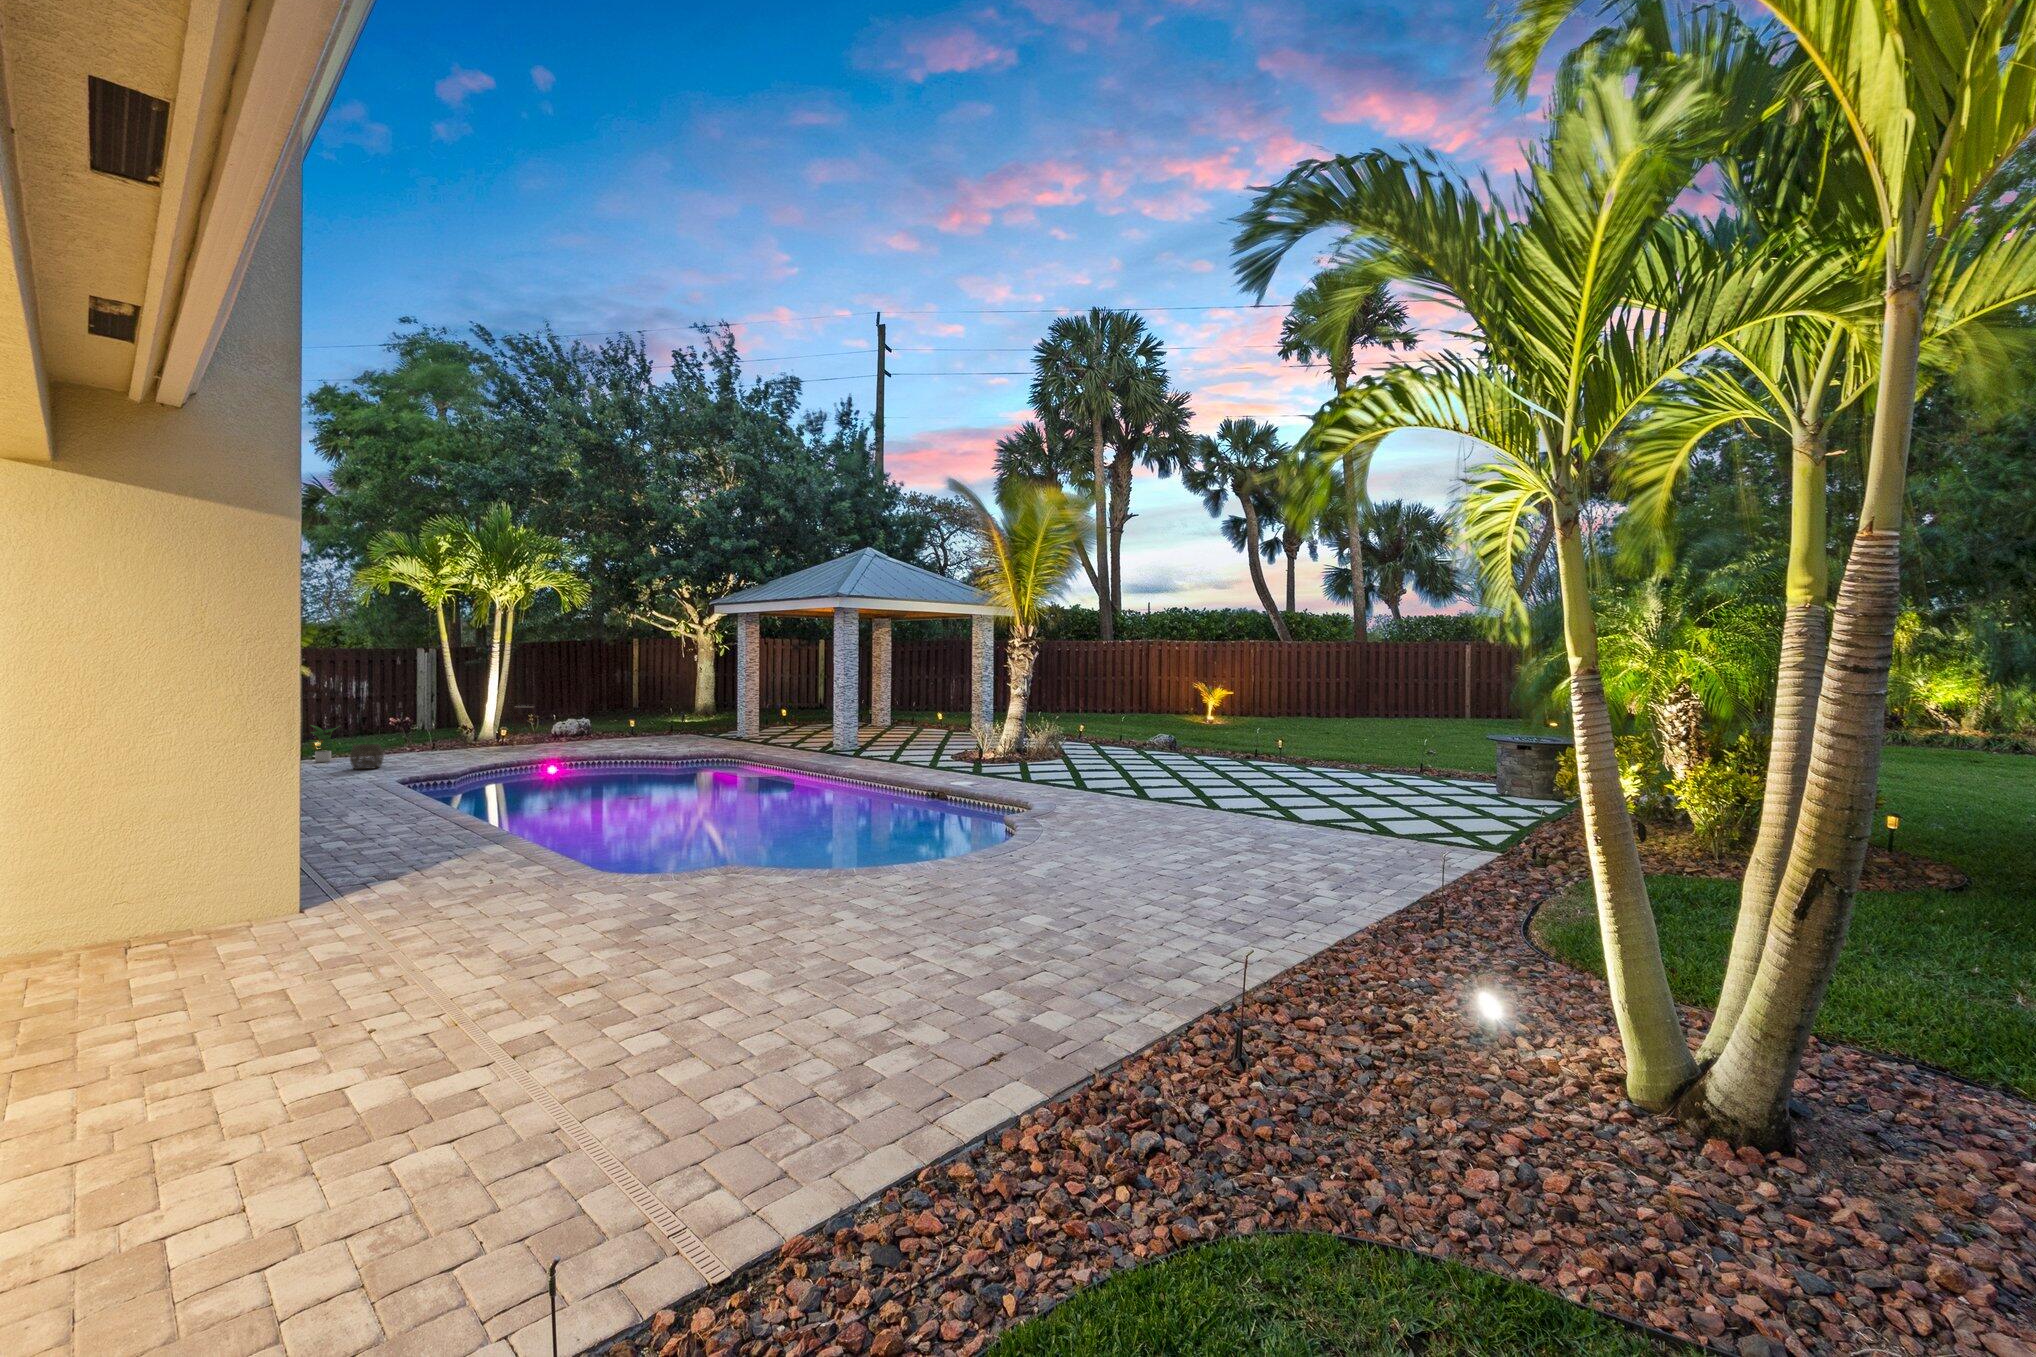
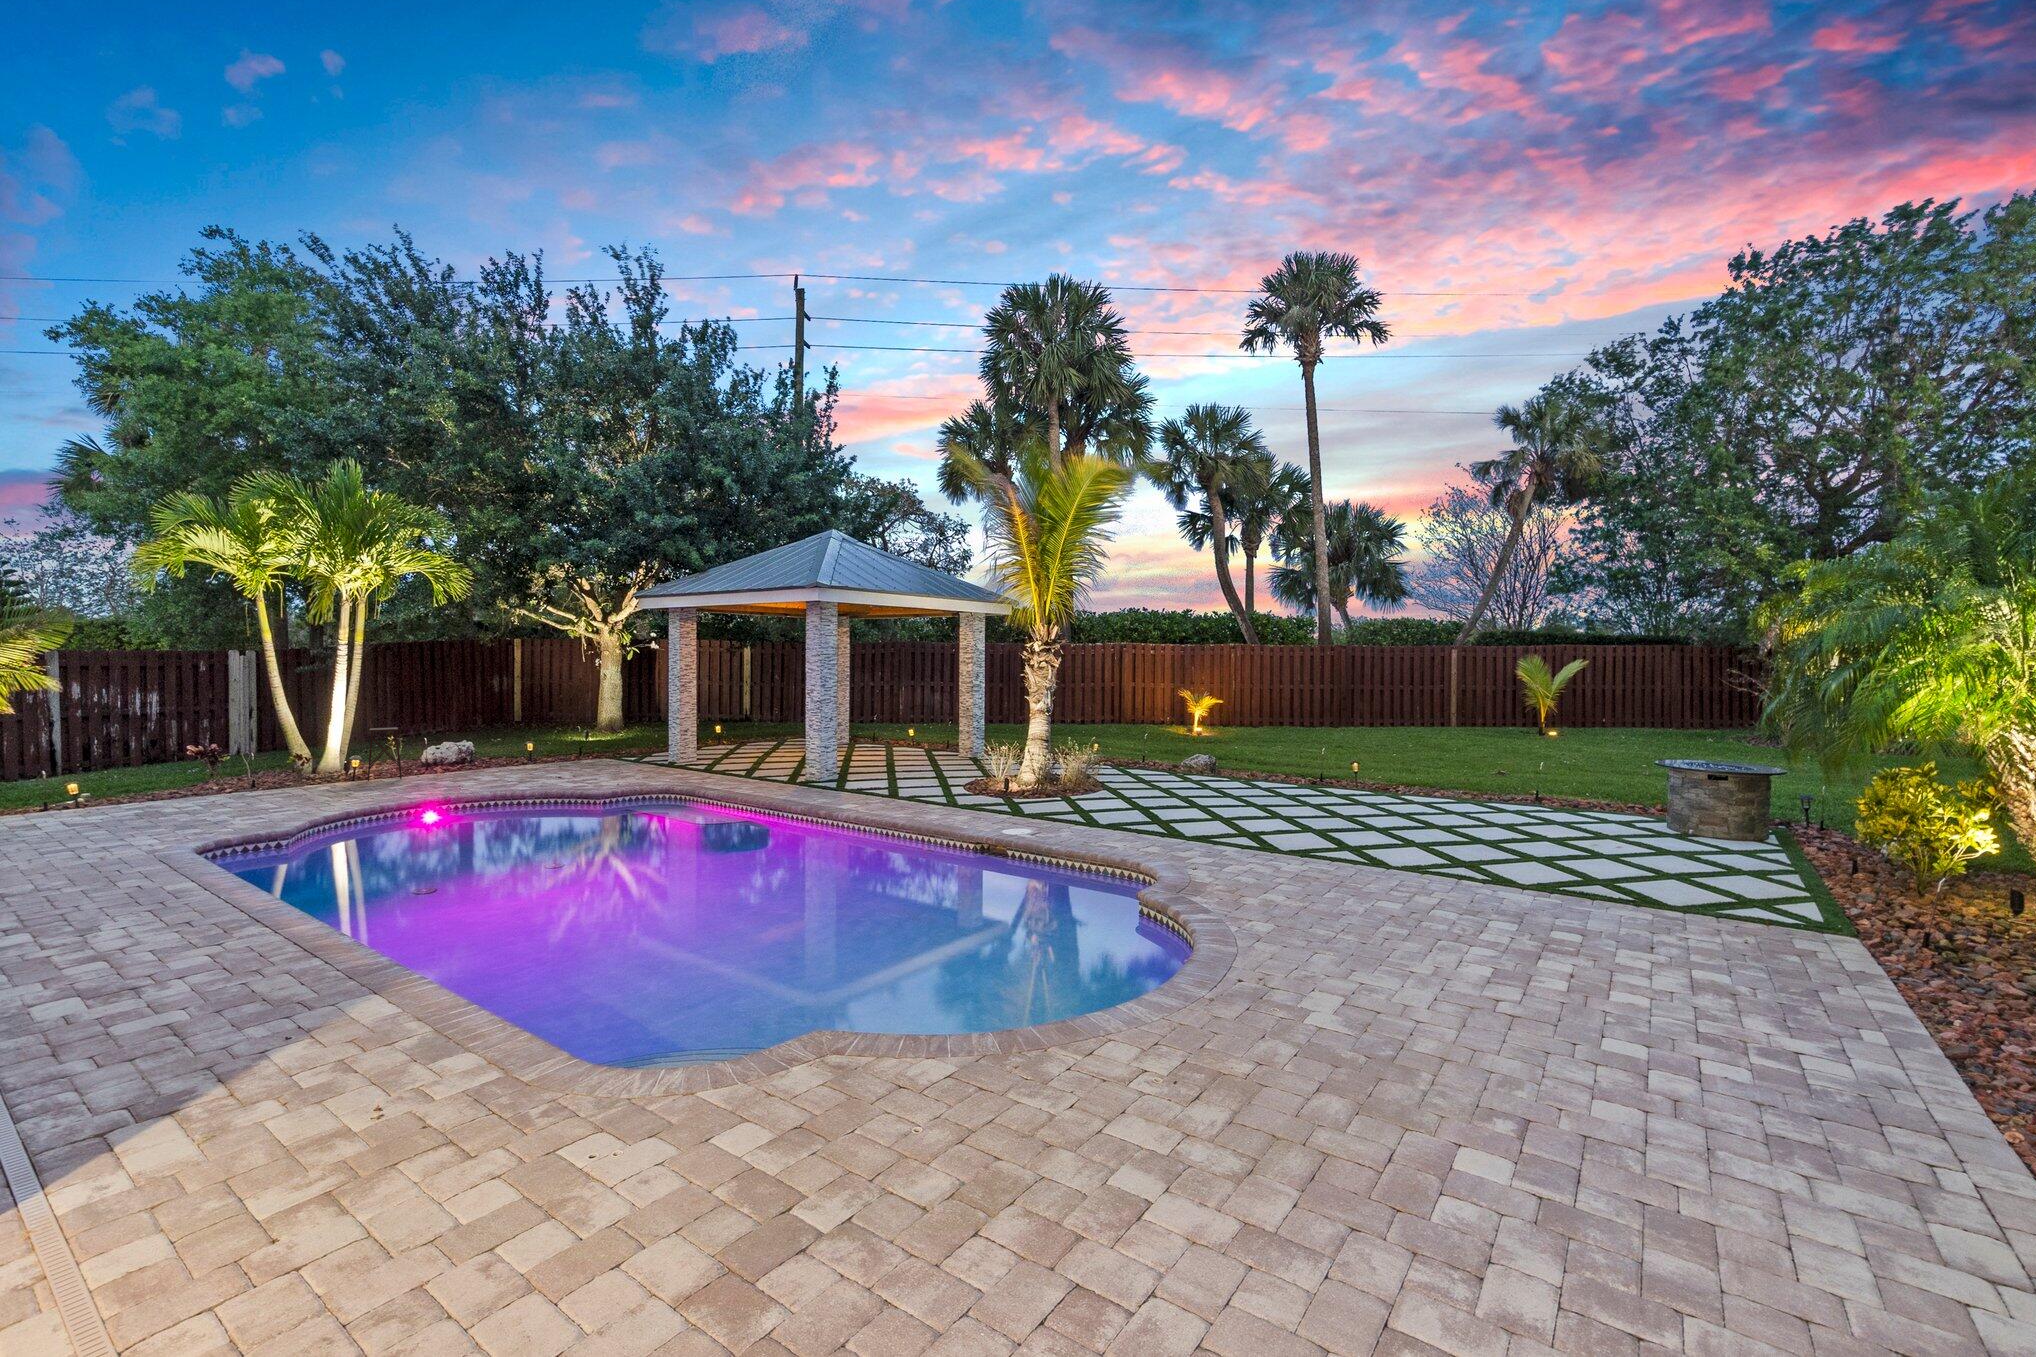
potted plant: present [309,725,340,762] -> none [51,762,106,816]
woven basket: present [350,744,384,769] -> none [117,790,174,829]

